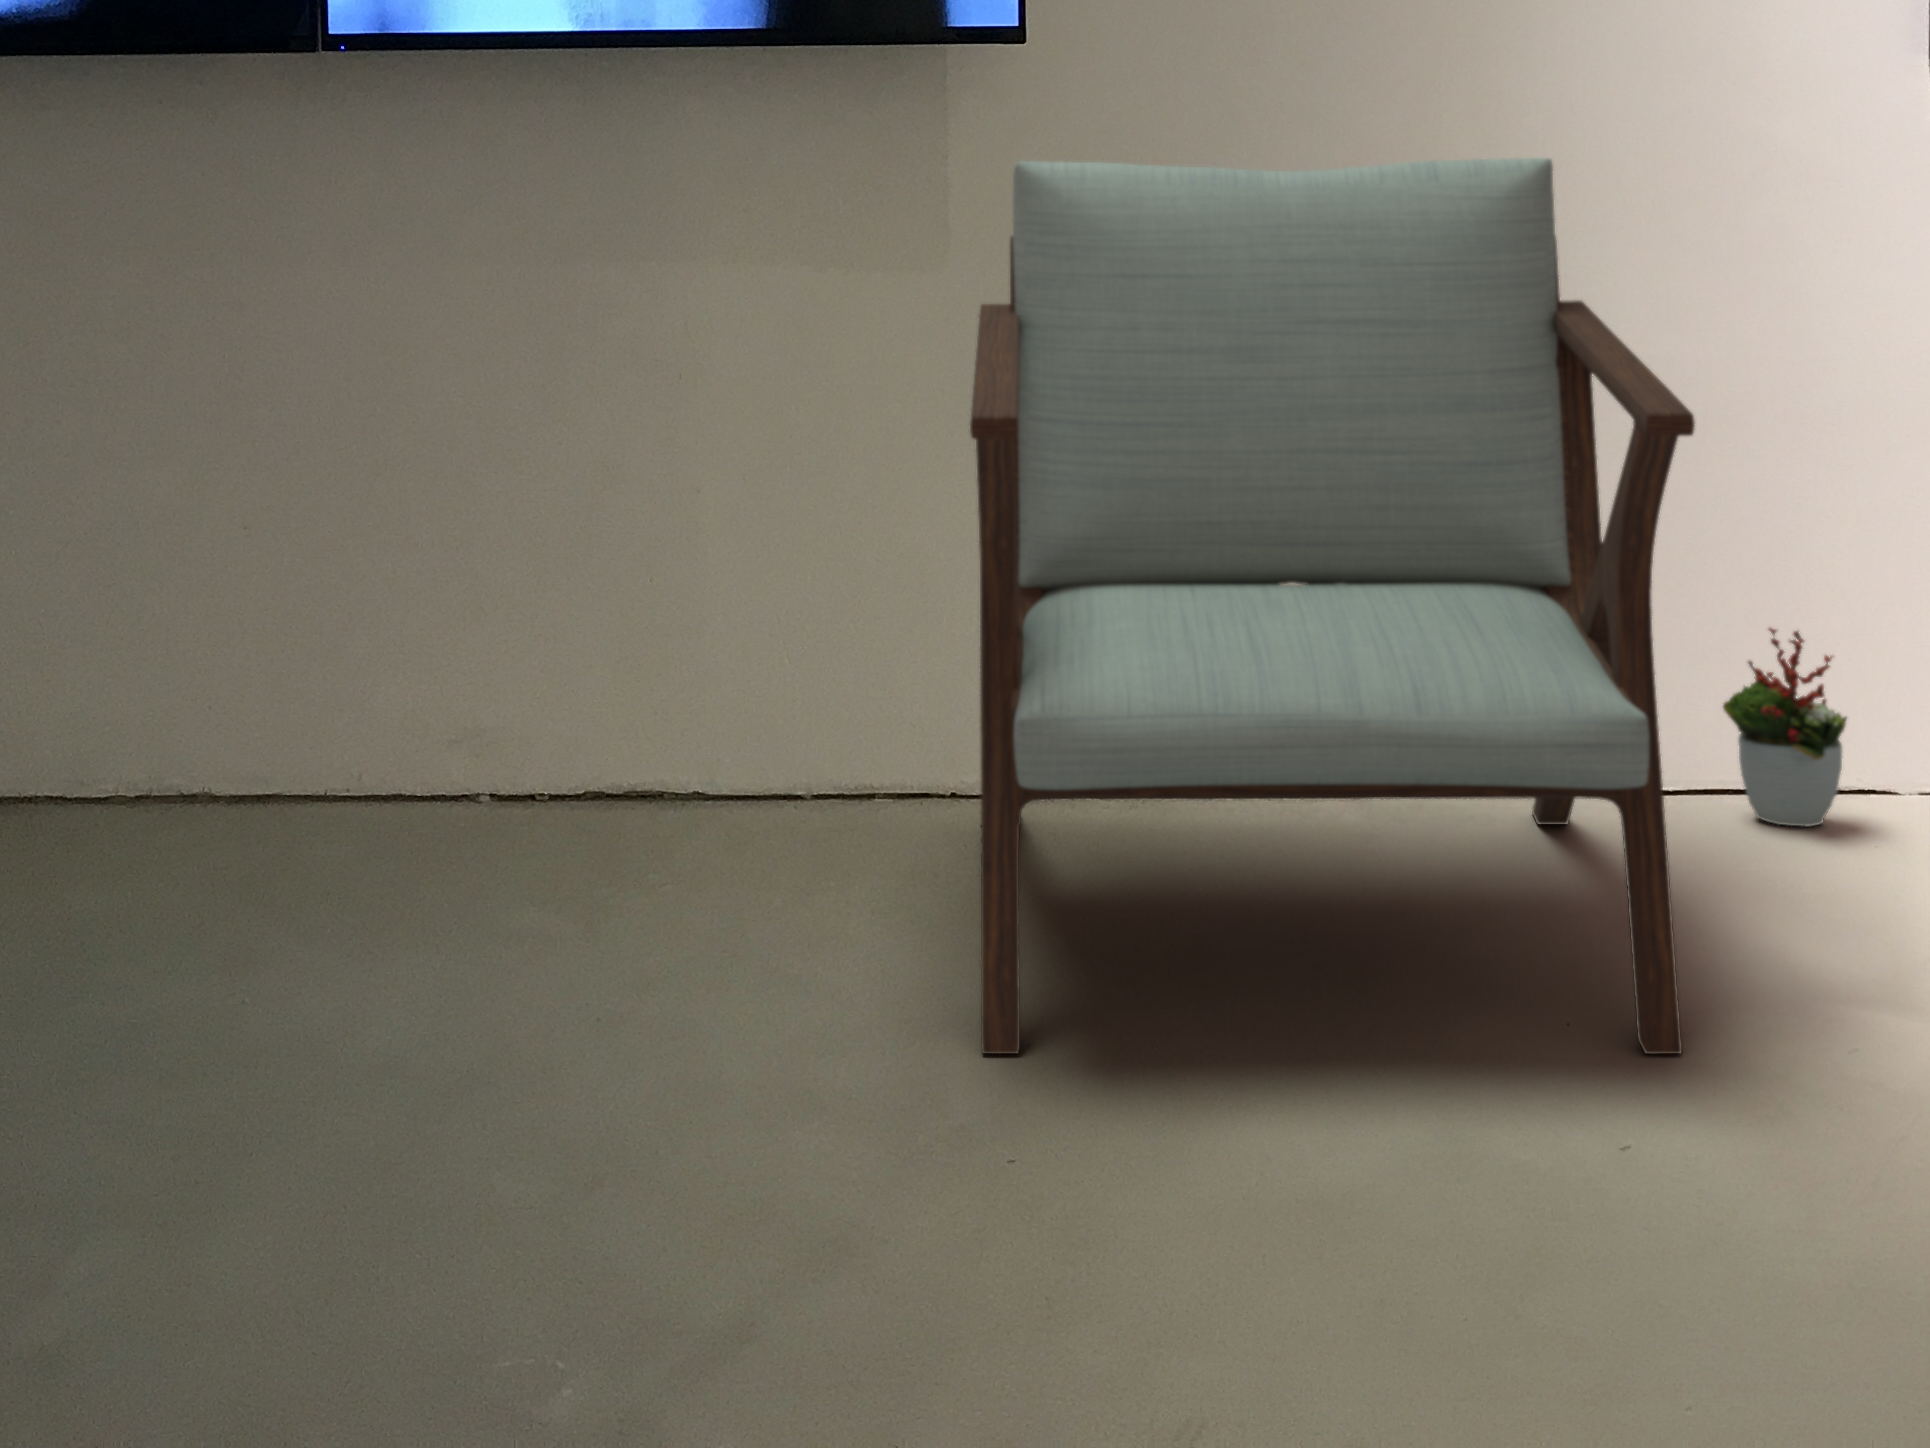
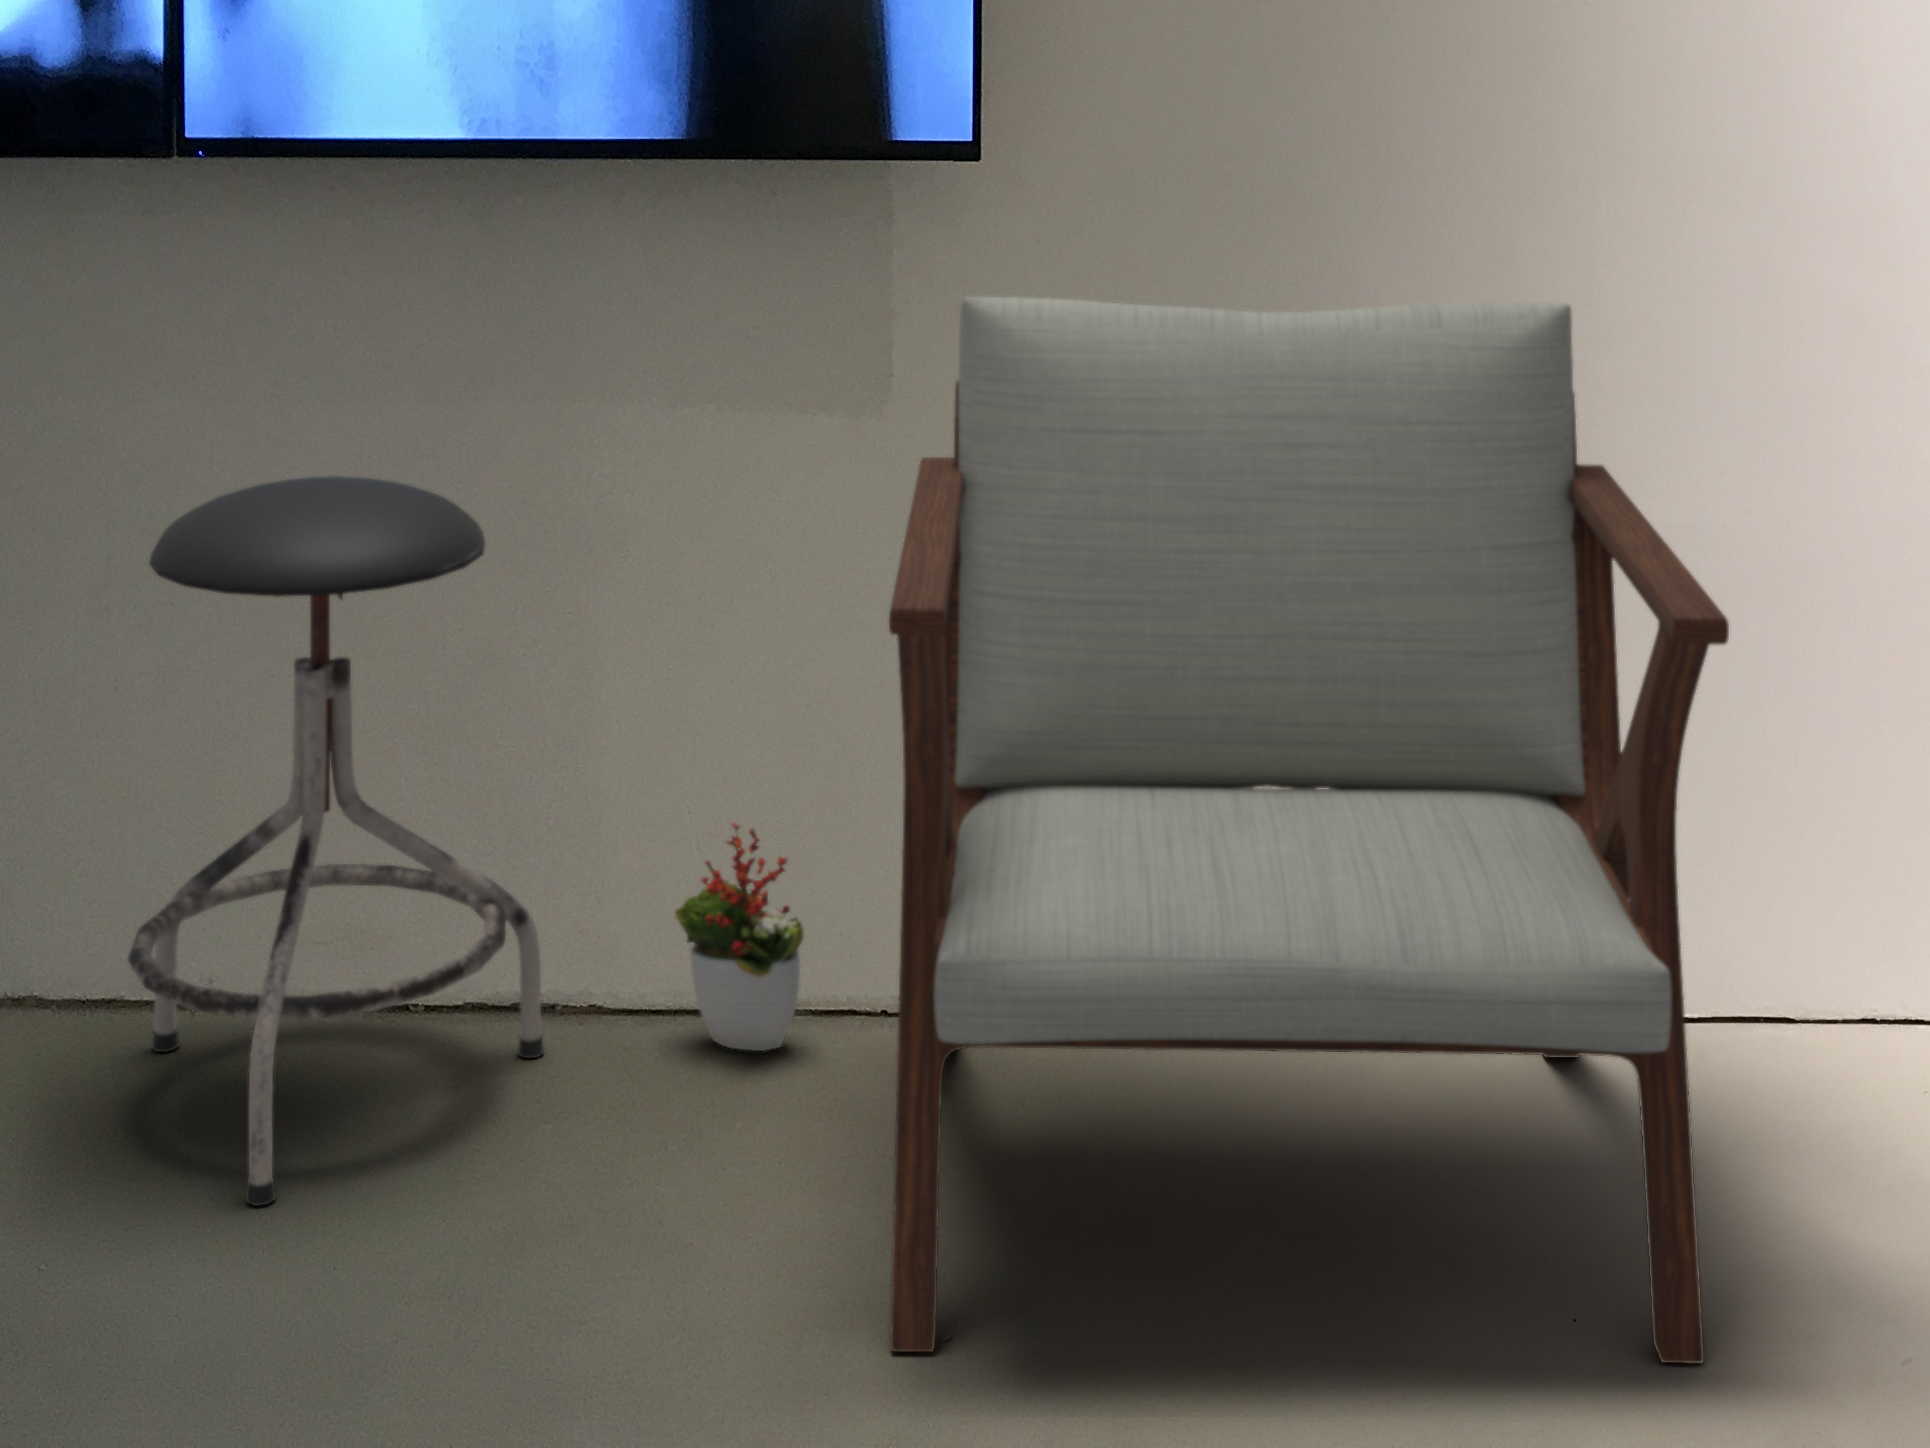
stool: none [300,330,657,952] -> present [128,476,544,1206]
decorative plant: present [1723,628,1847,827] -> present [675,823,804,1051]

